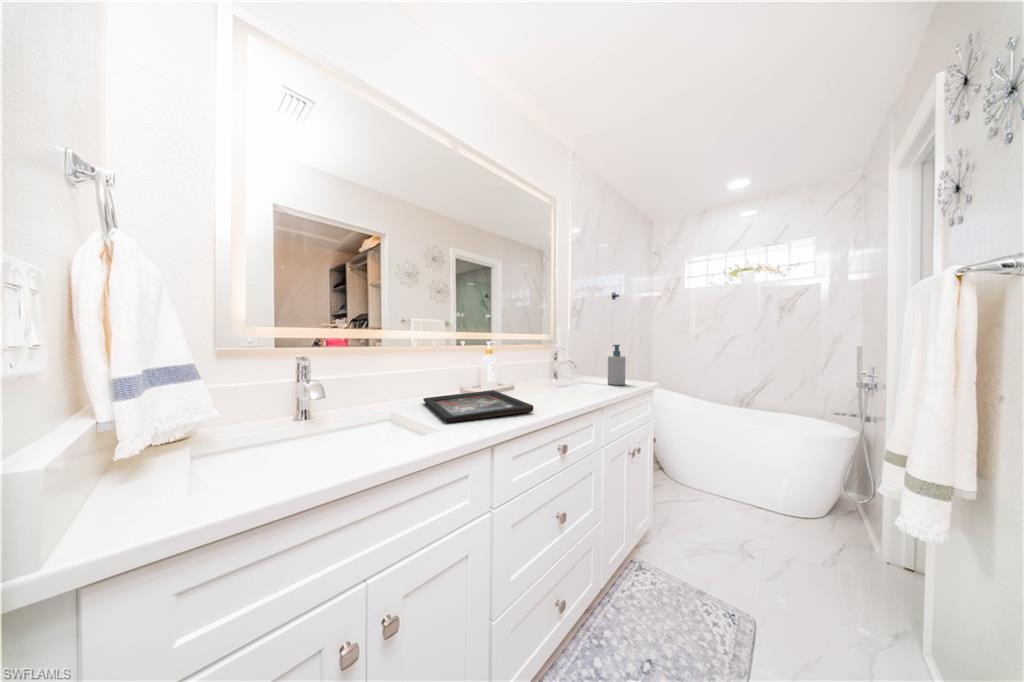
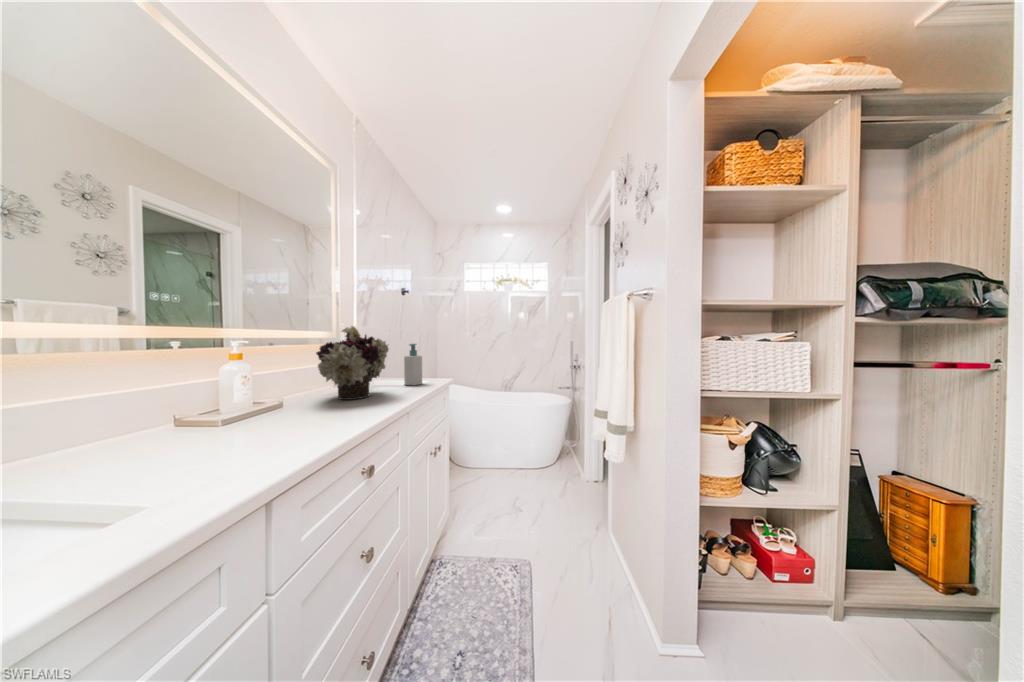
flower arrangement: none [536,328,591,391] -> present [316,326,388,400]
decorative tray: present [423,390,533,422] -> none [76,414,322,492]

